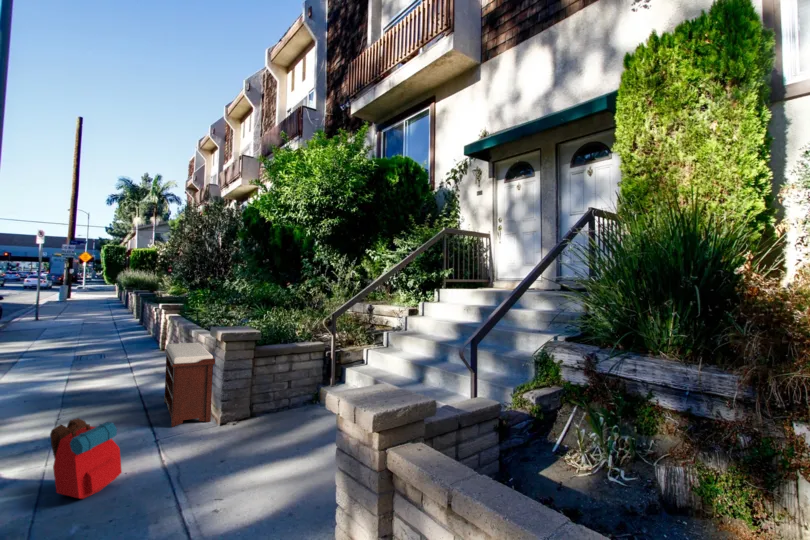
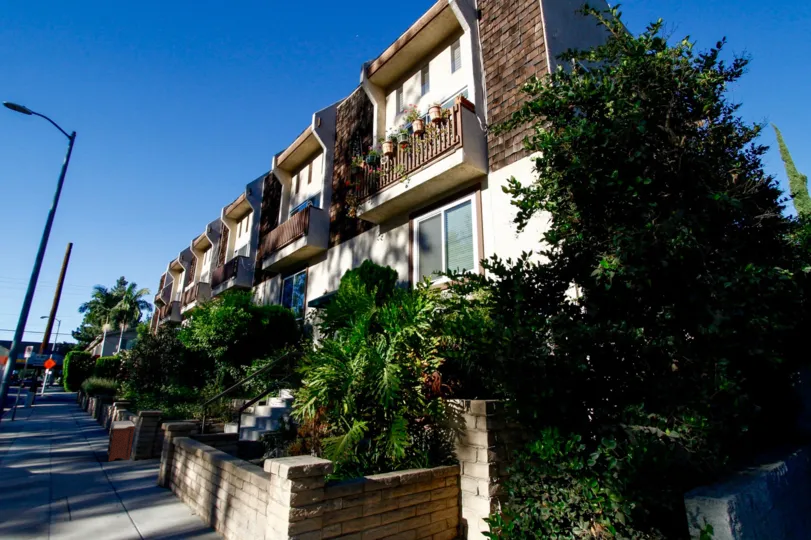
backpack: present [50,418,122,499] -> none [56,446,84,478]

